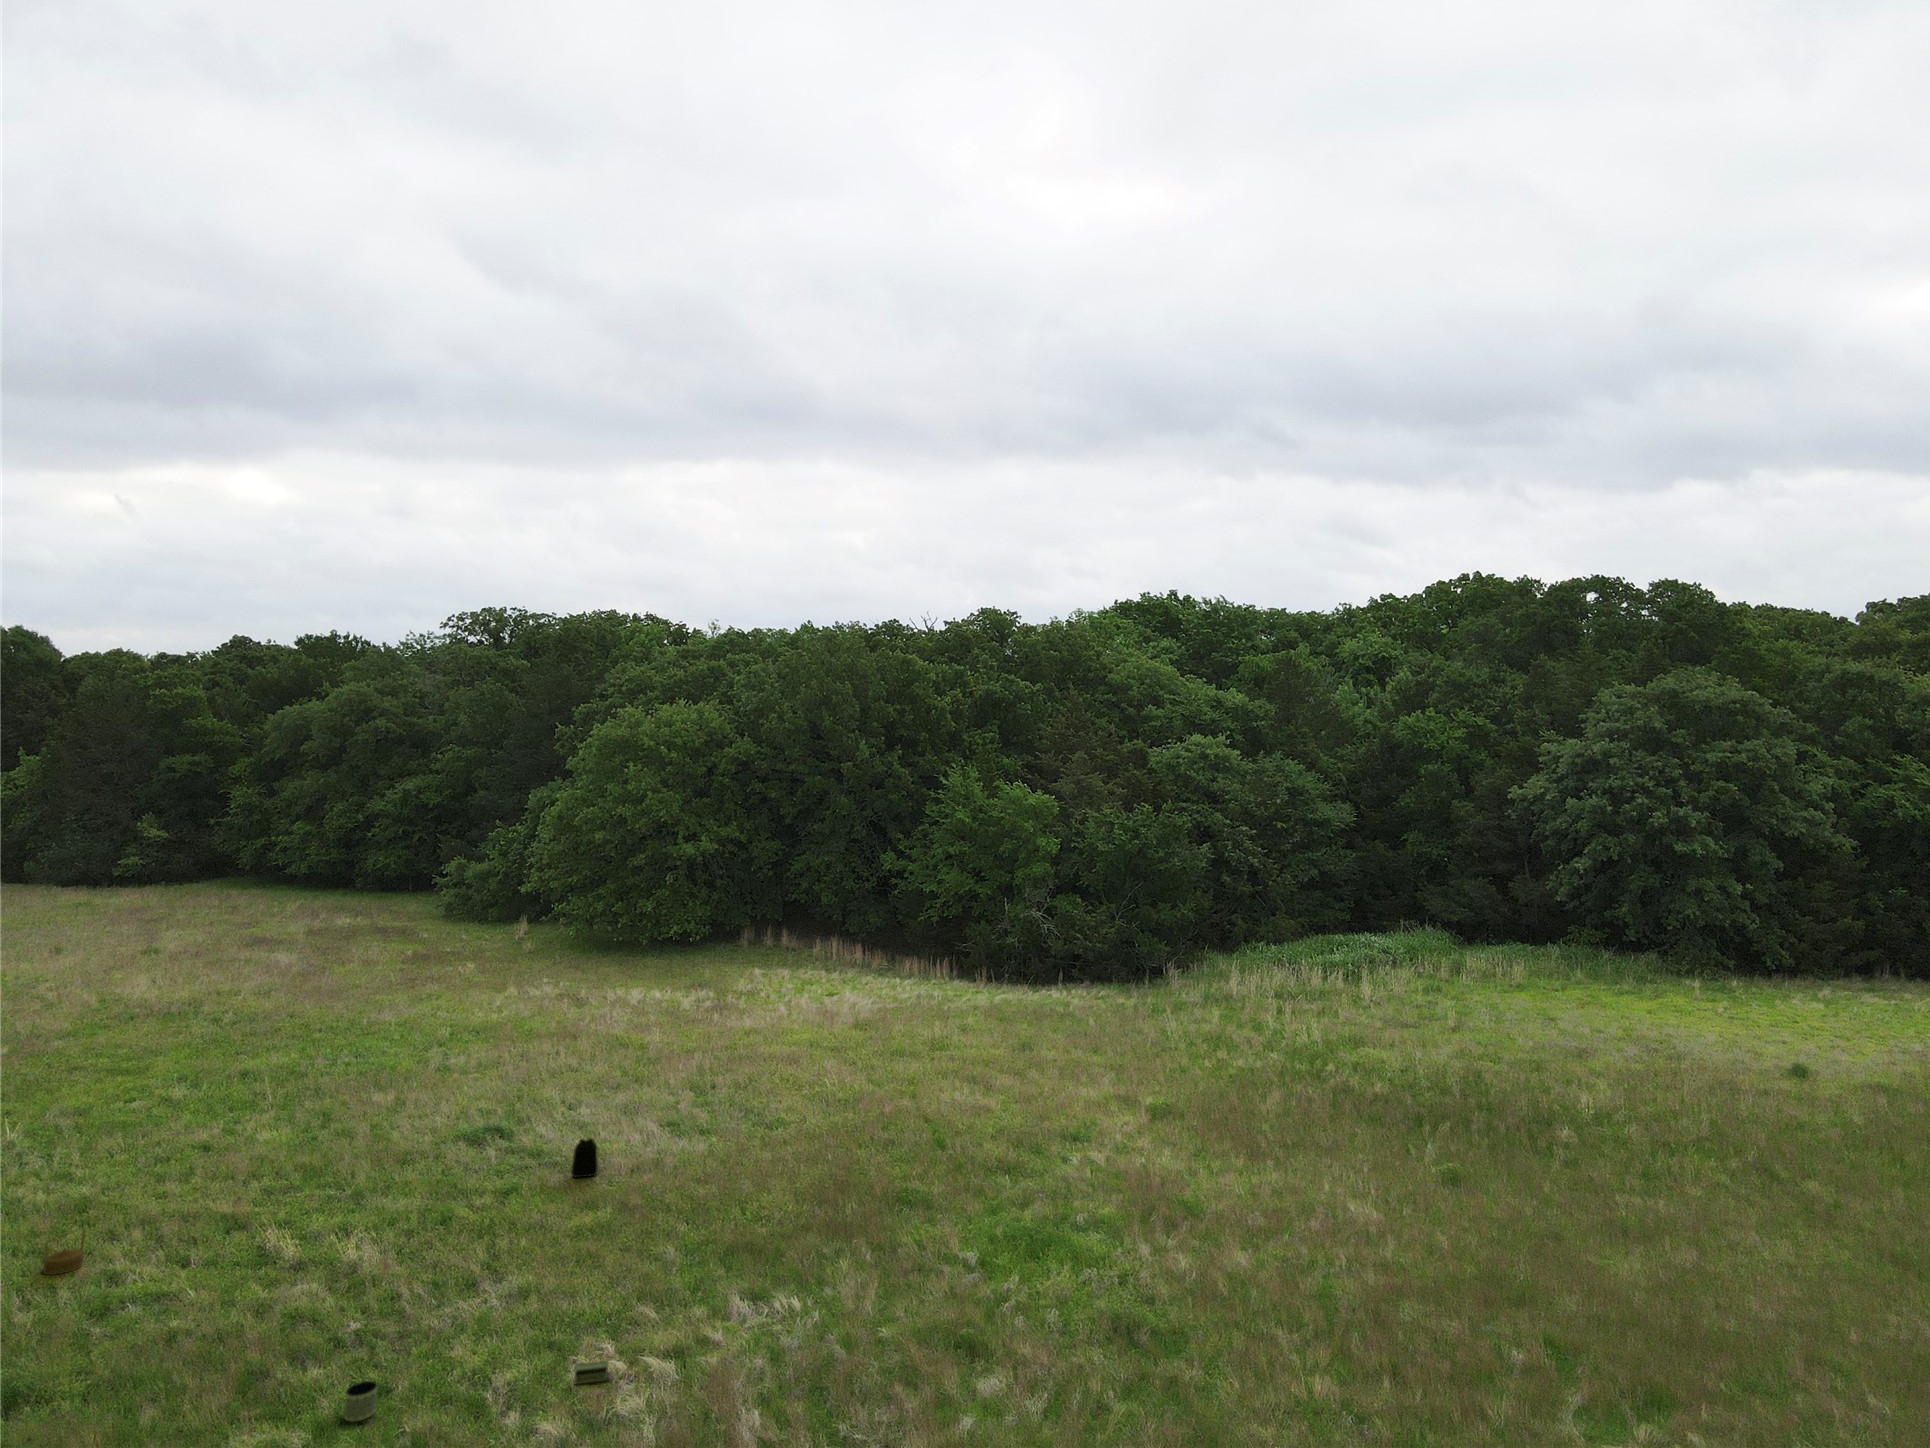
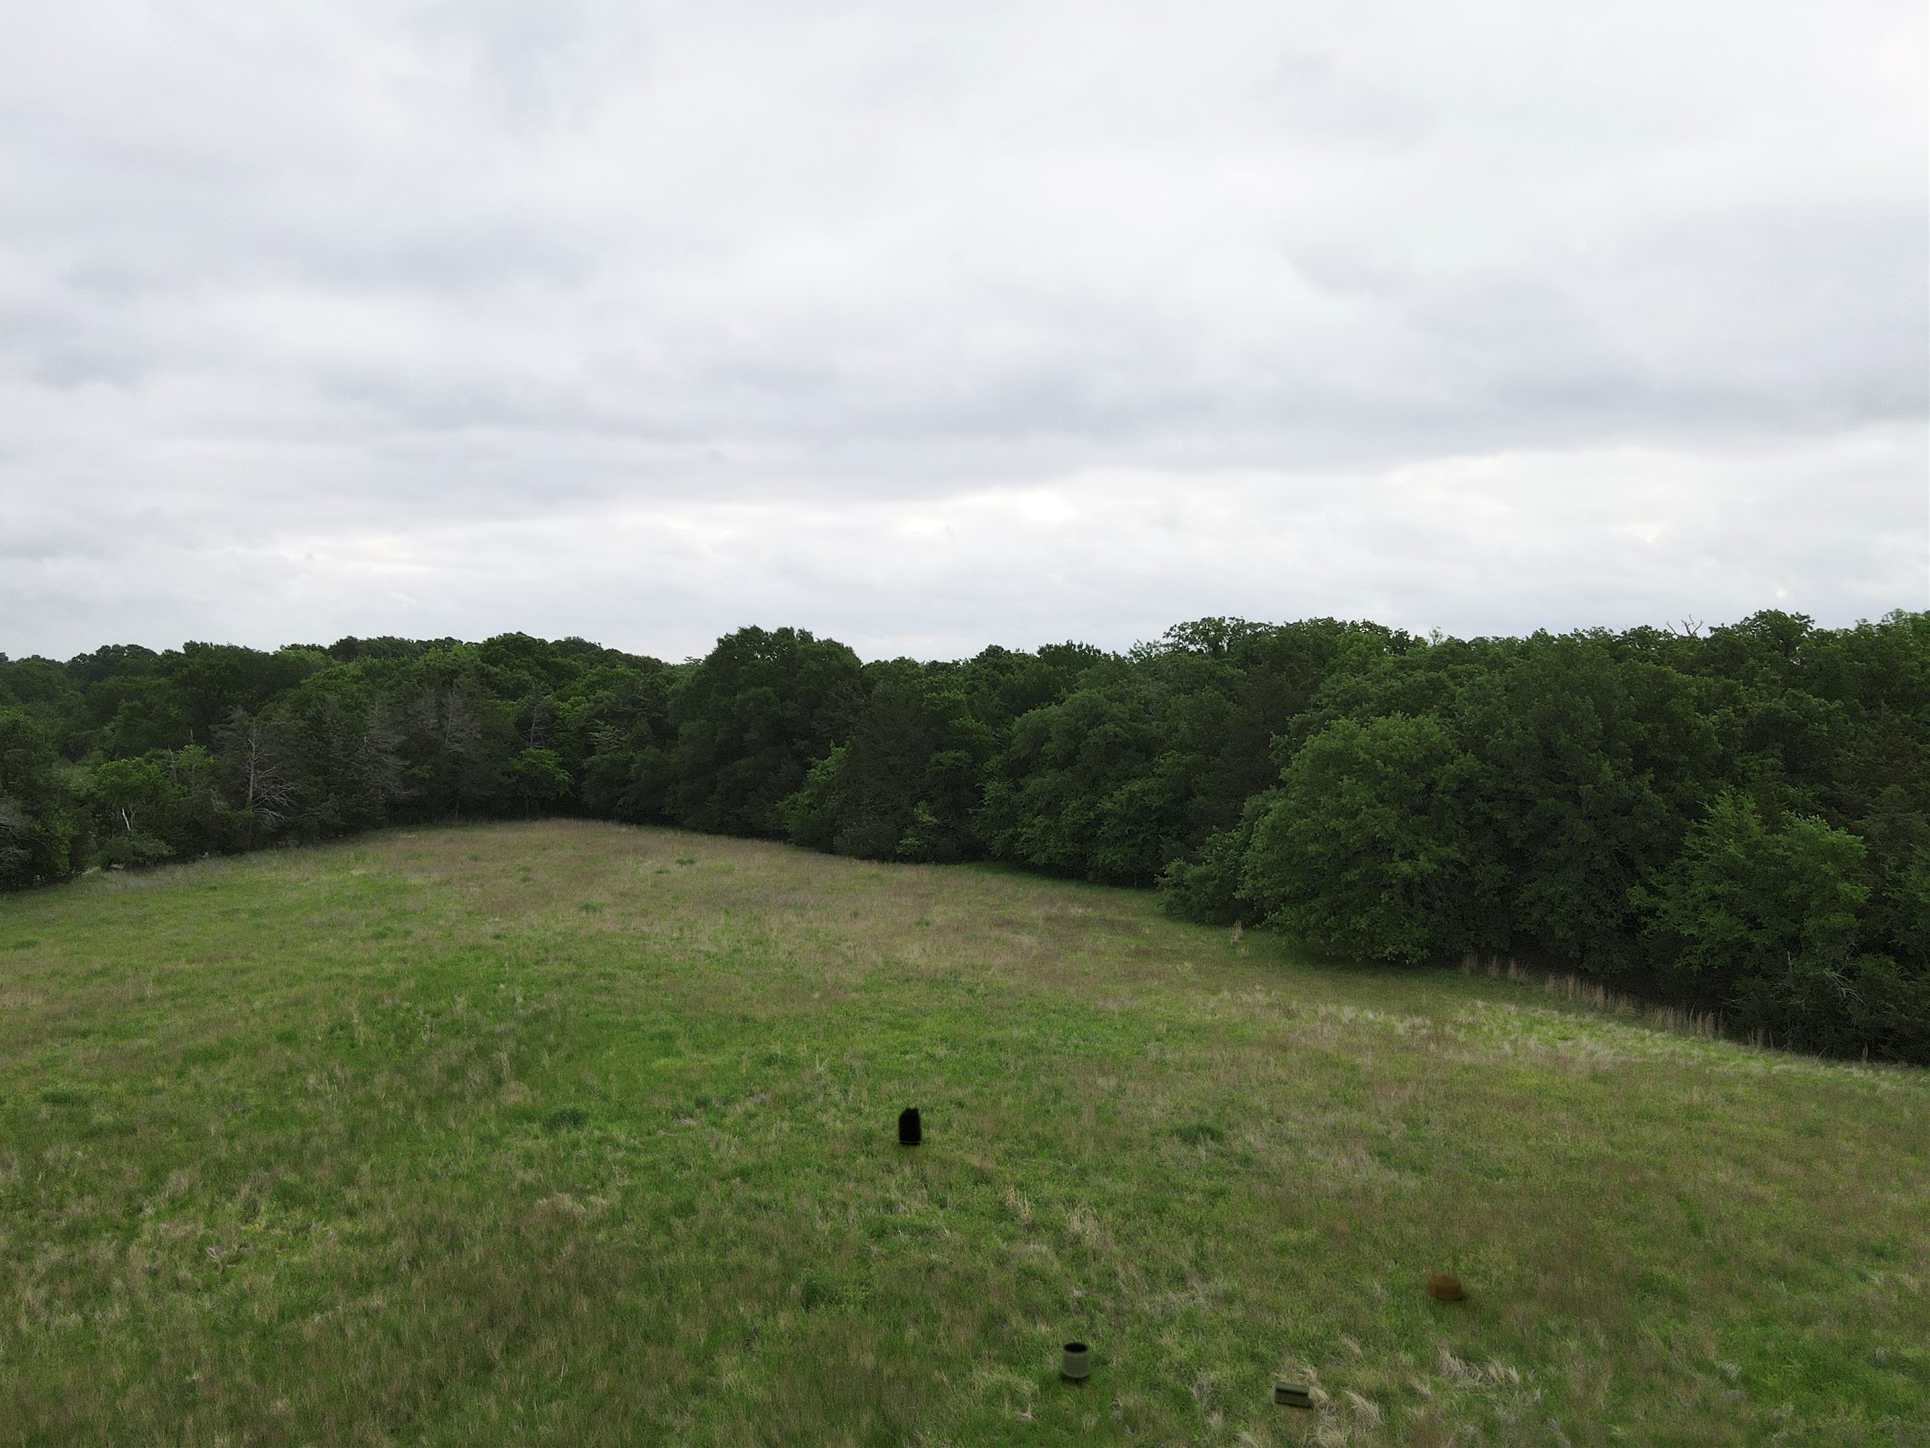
backpack: present [571,1138,598,1178] -> present [898,1107,922,1144]
basket: present [43,1229,86,1275] -> present [1427,1254,1462,1300]

